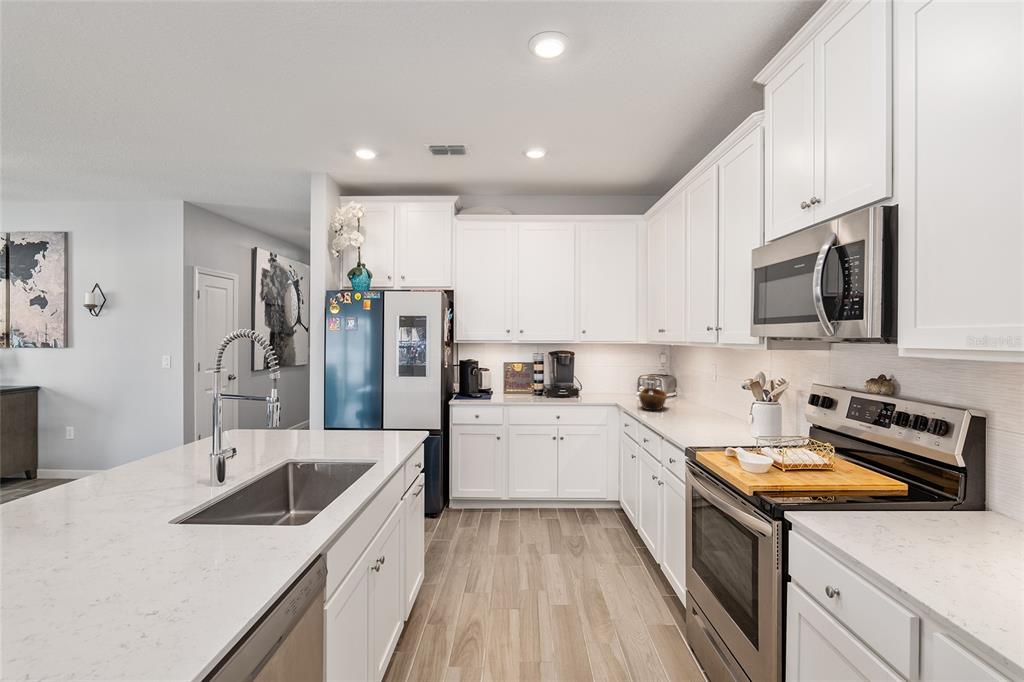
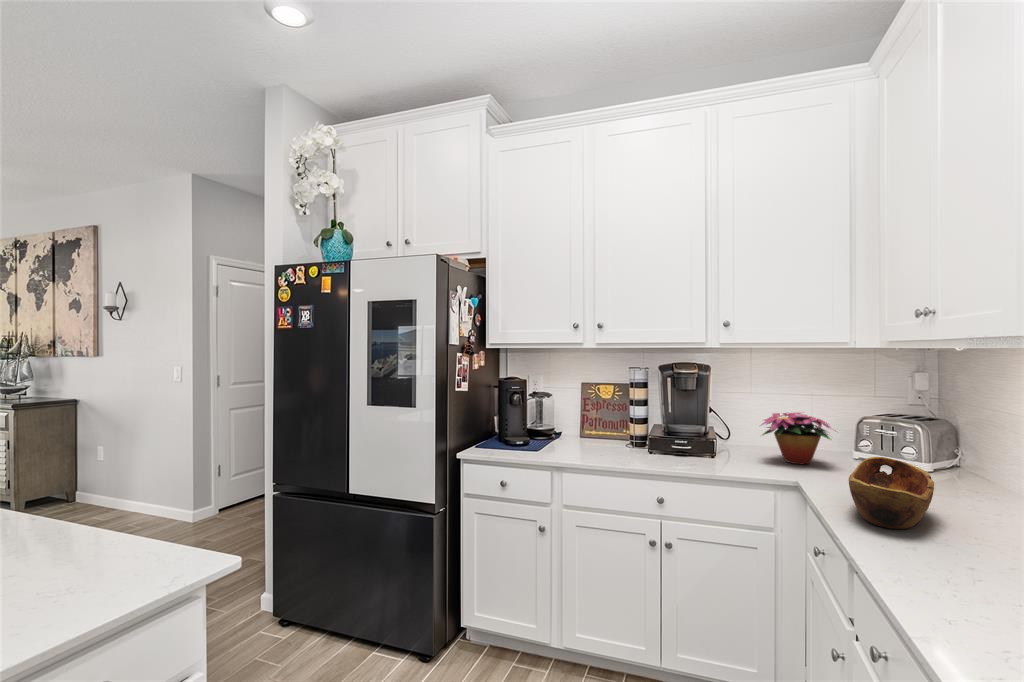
flower arrangement: none [598,373,633,398] -> present [761,412,831,464]

